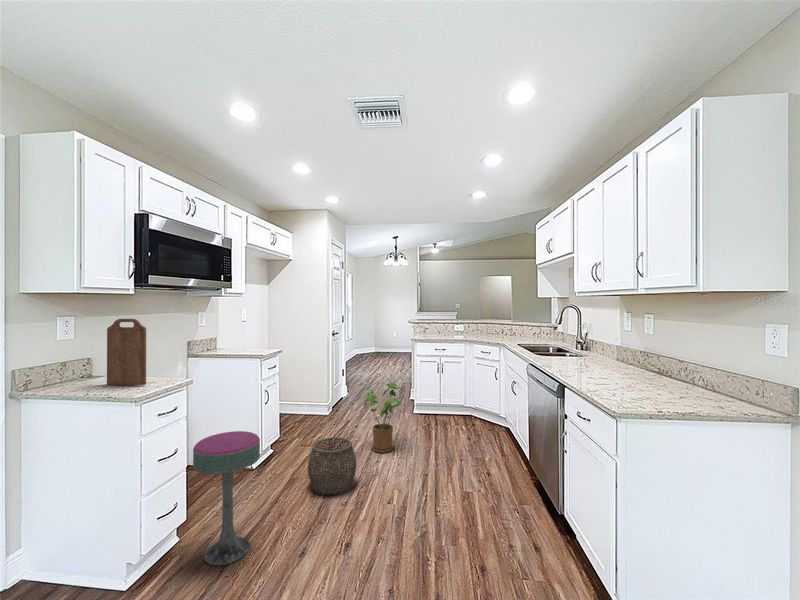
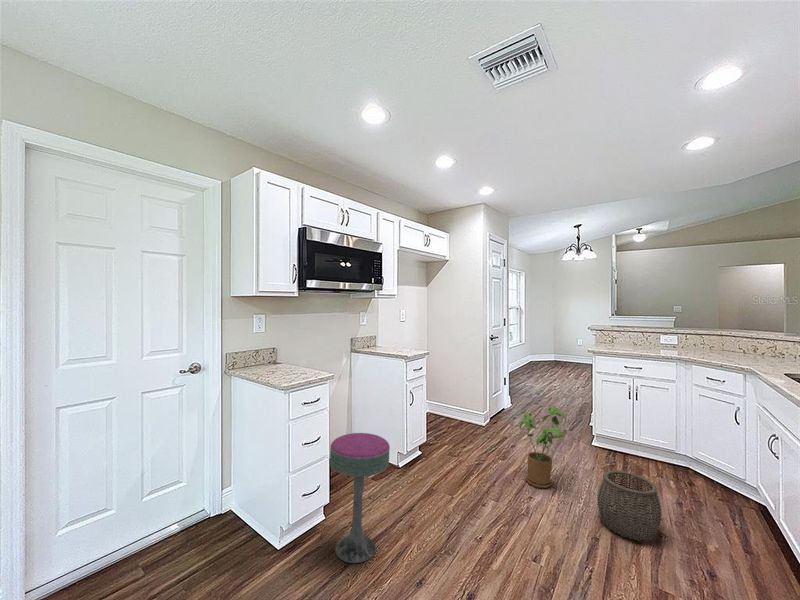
cutting board: present [107,319,146,385] -> none [278,317,305,377]
woven basket: present [308,437,357,494] -> present [597,471,662,541]

